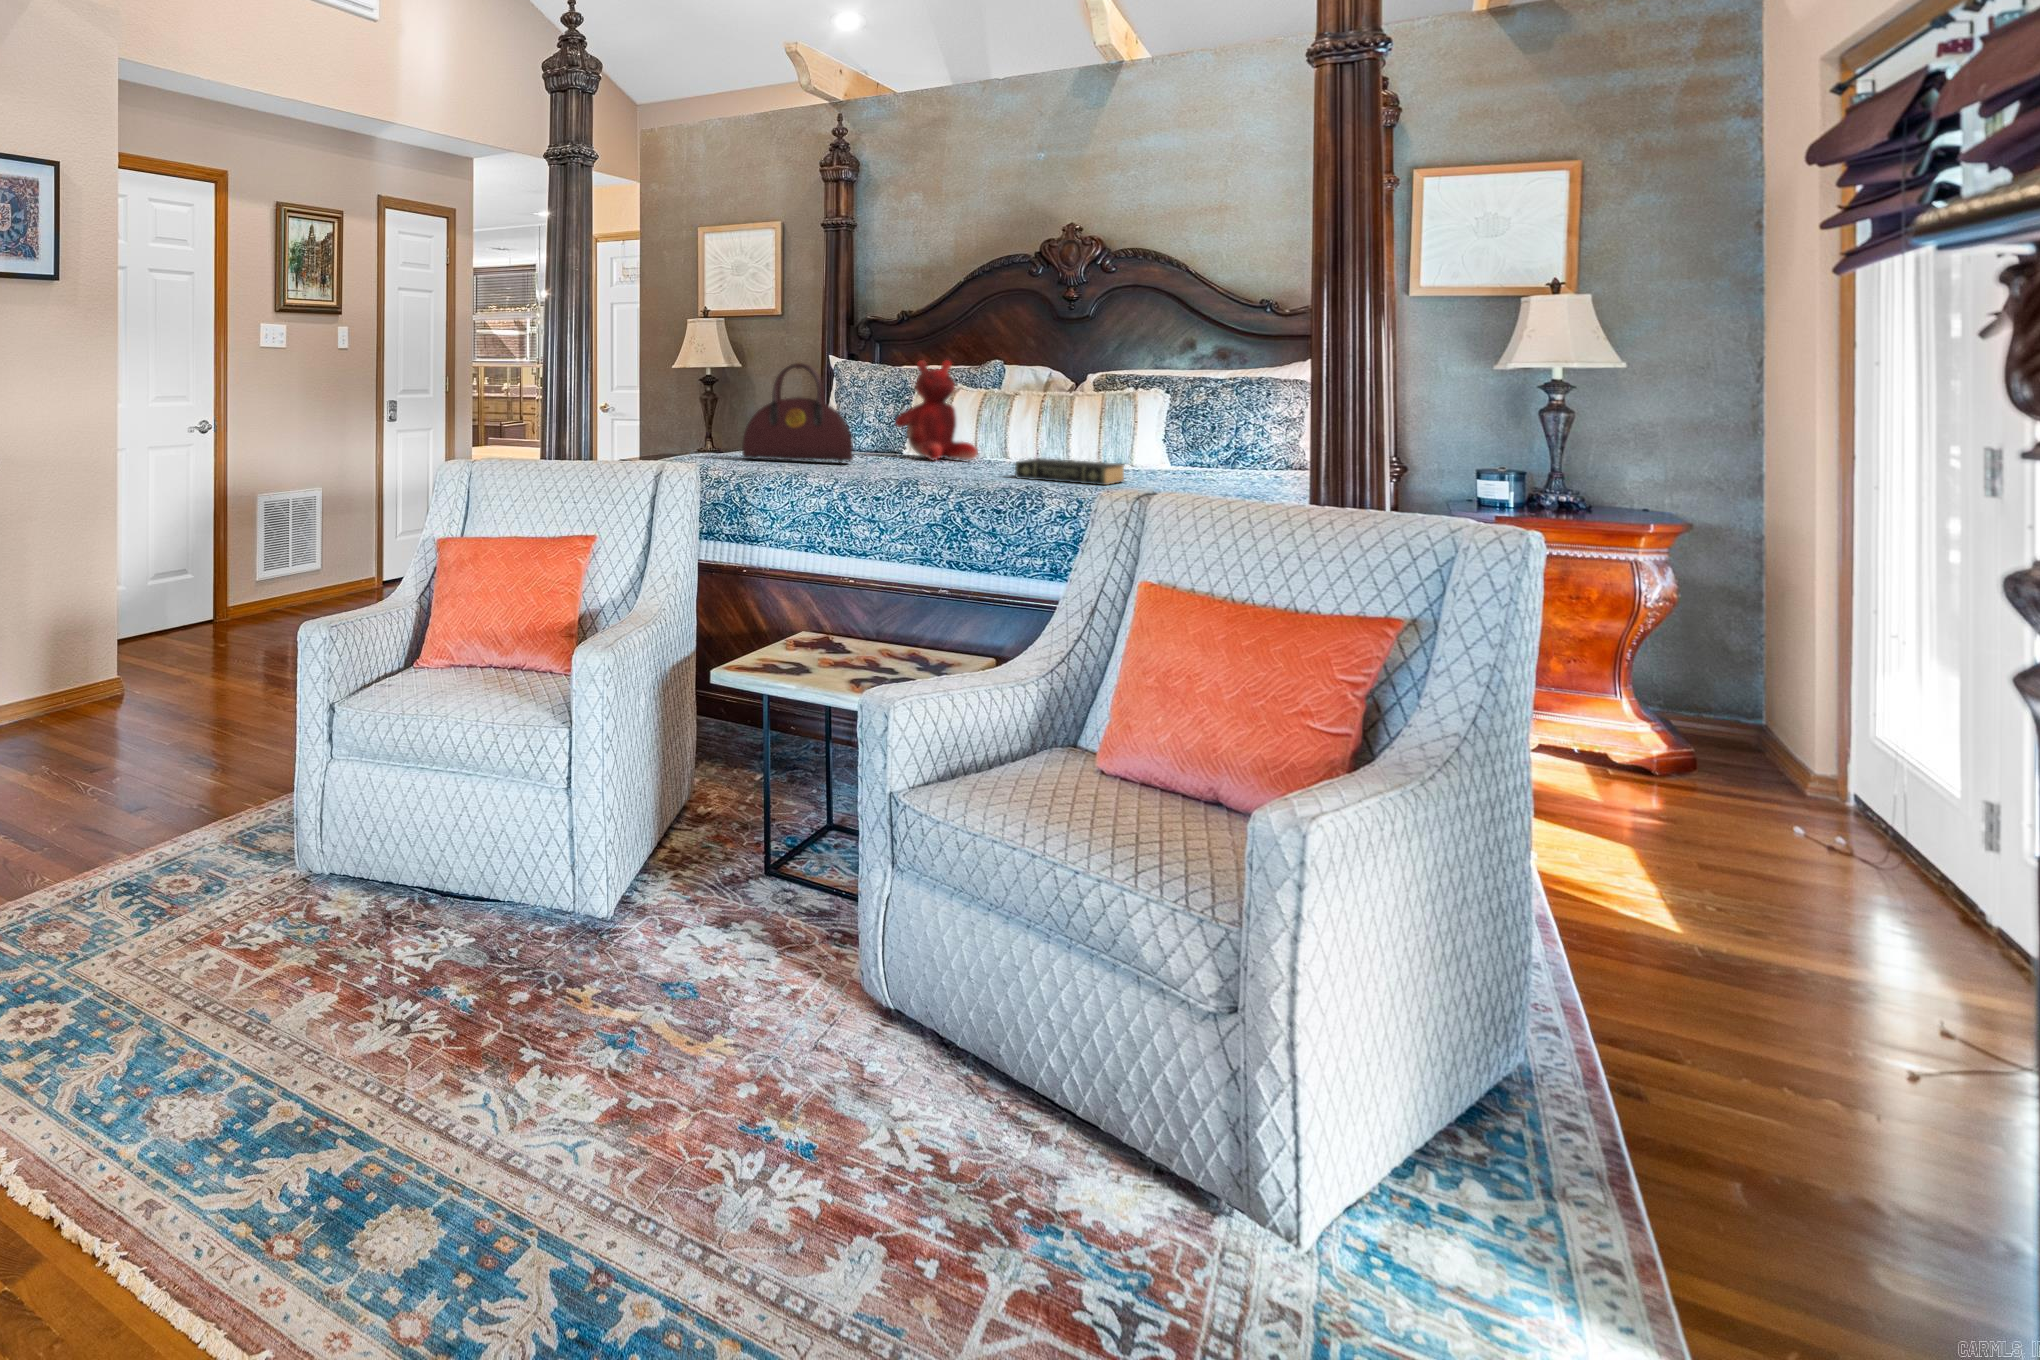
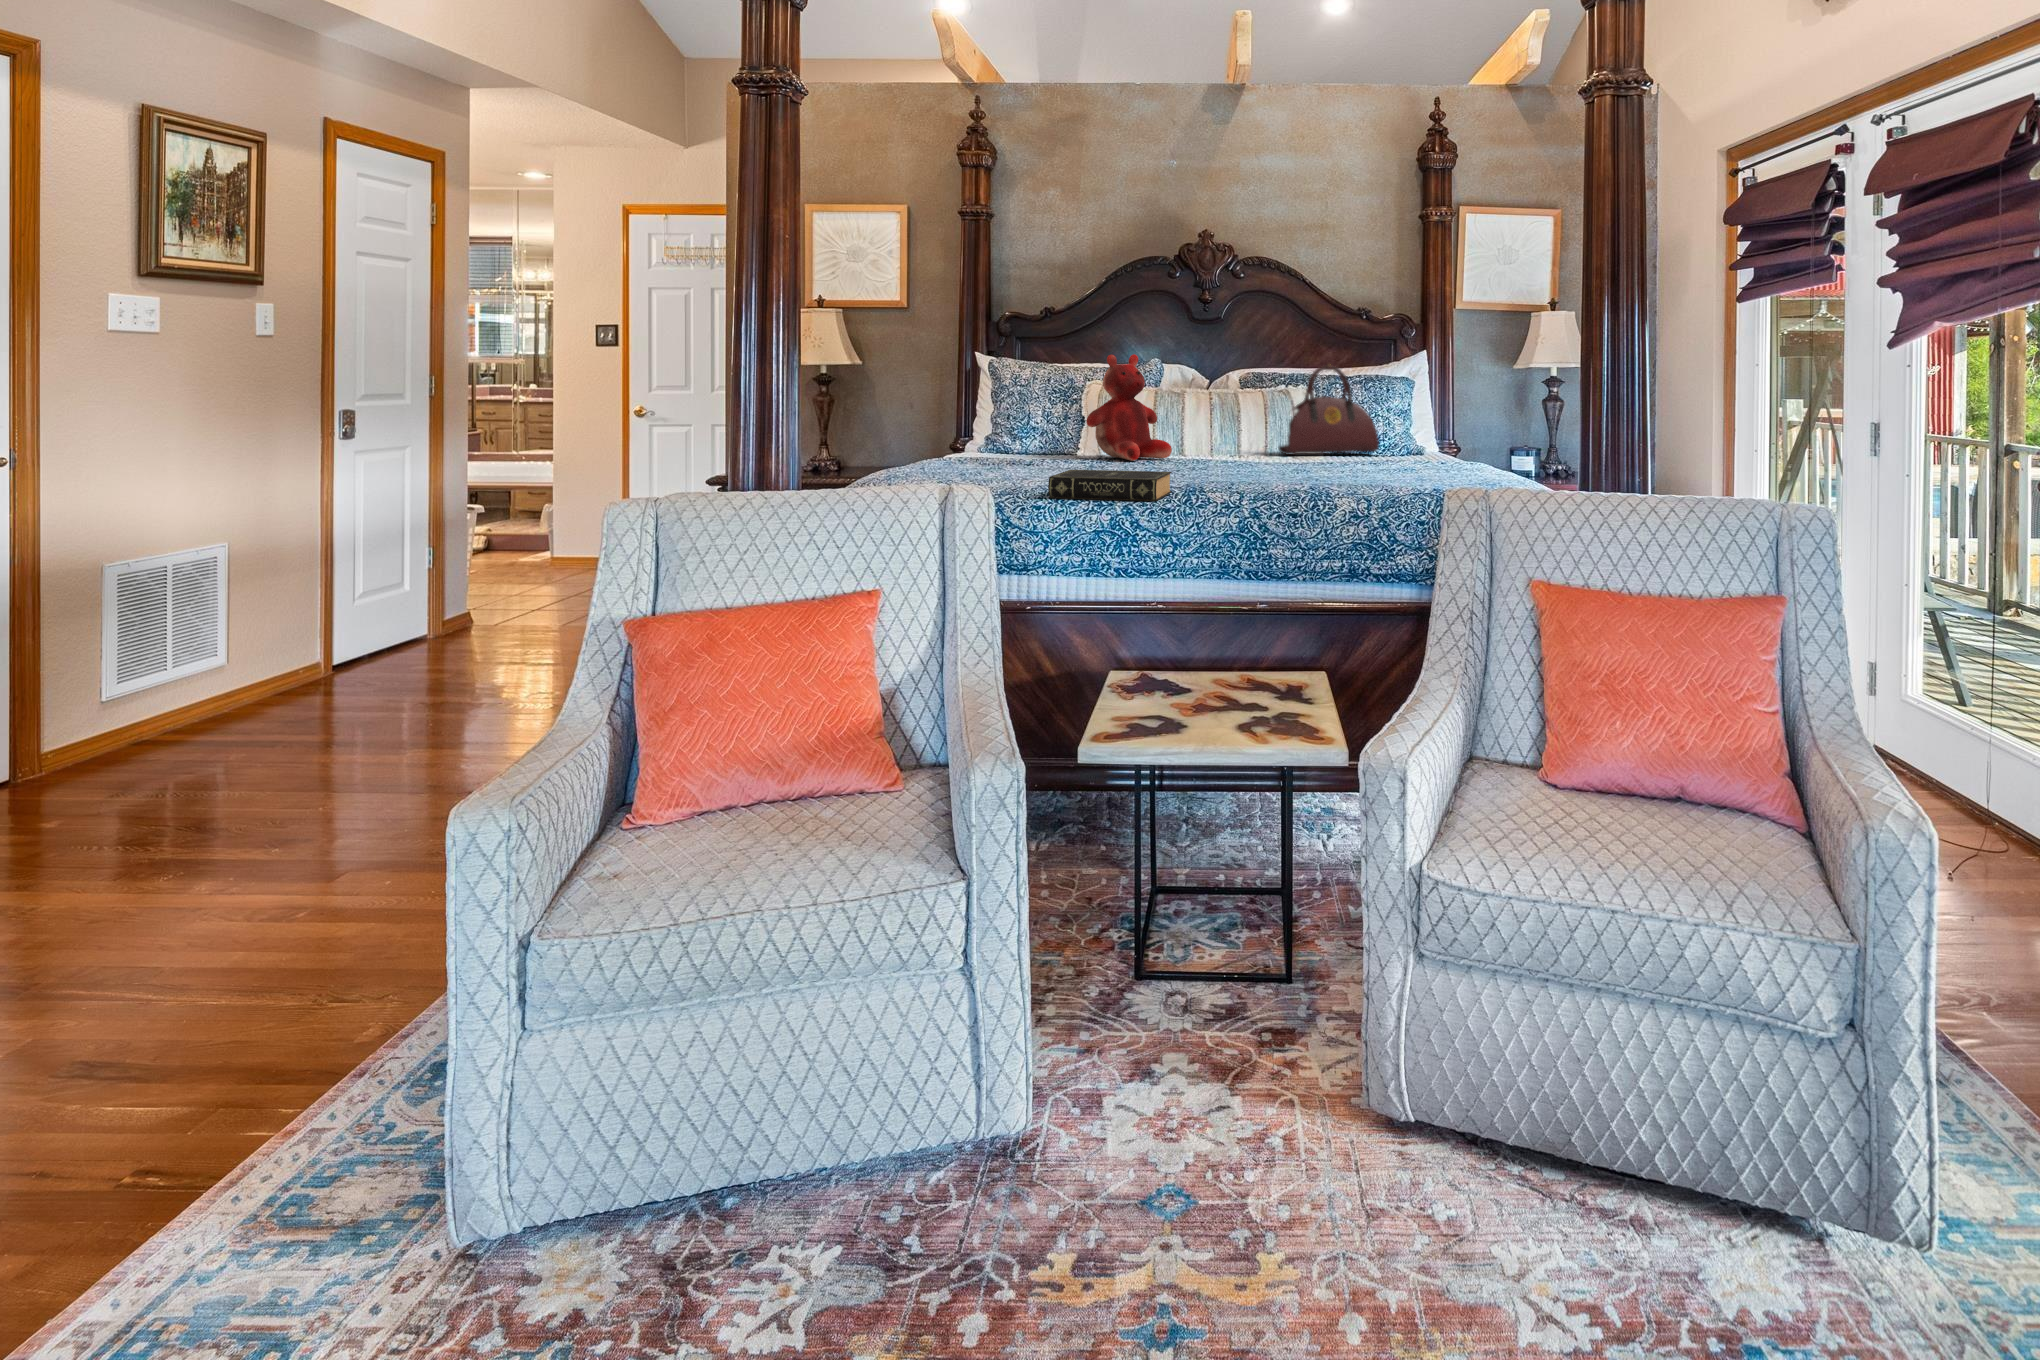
handbag: present [742,363,853,462] -> present [1278,365,1379,455]
book: present [1015,458,1124,485] -> present [1048,470,1172,501]

